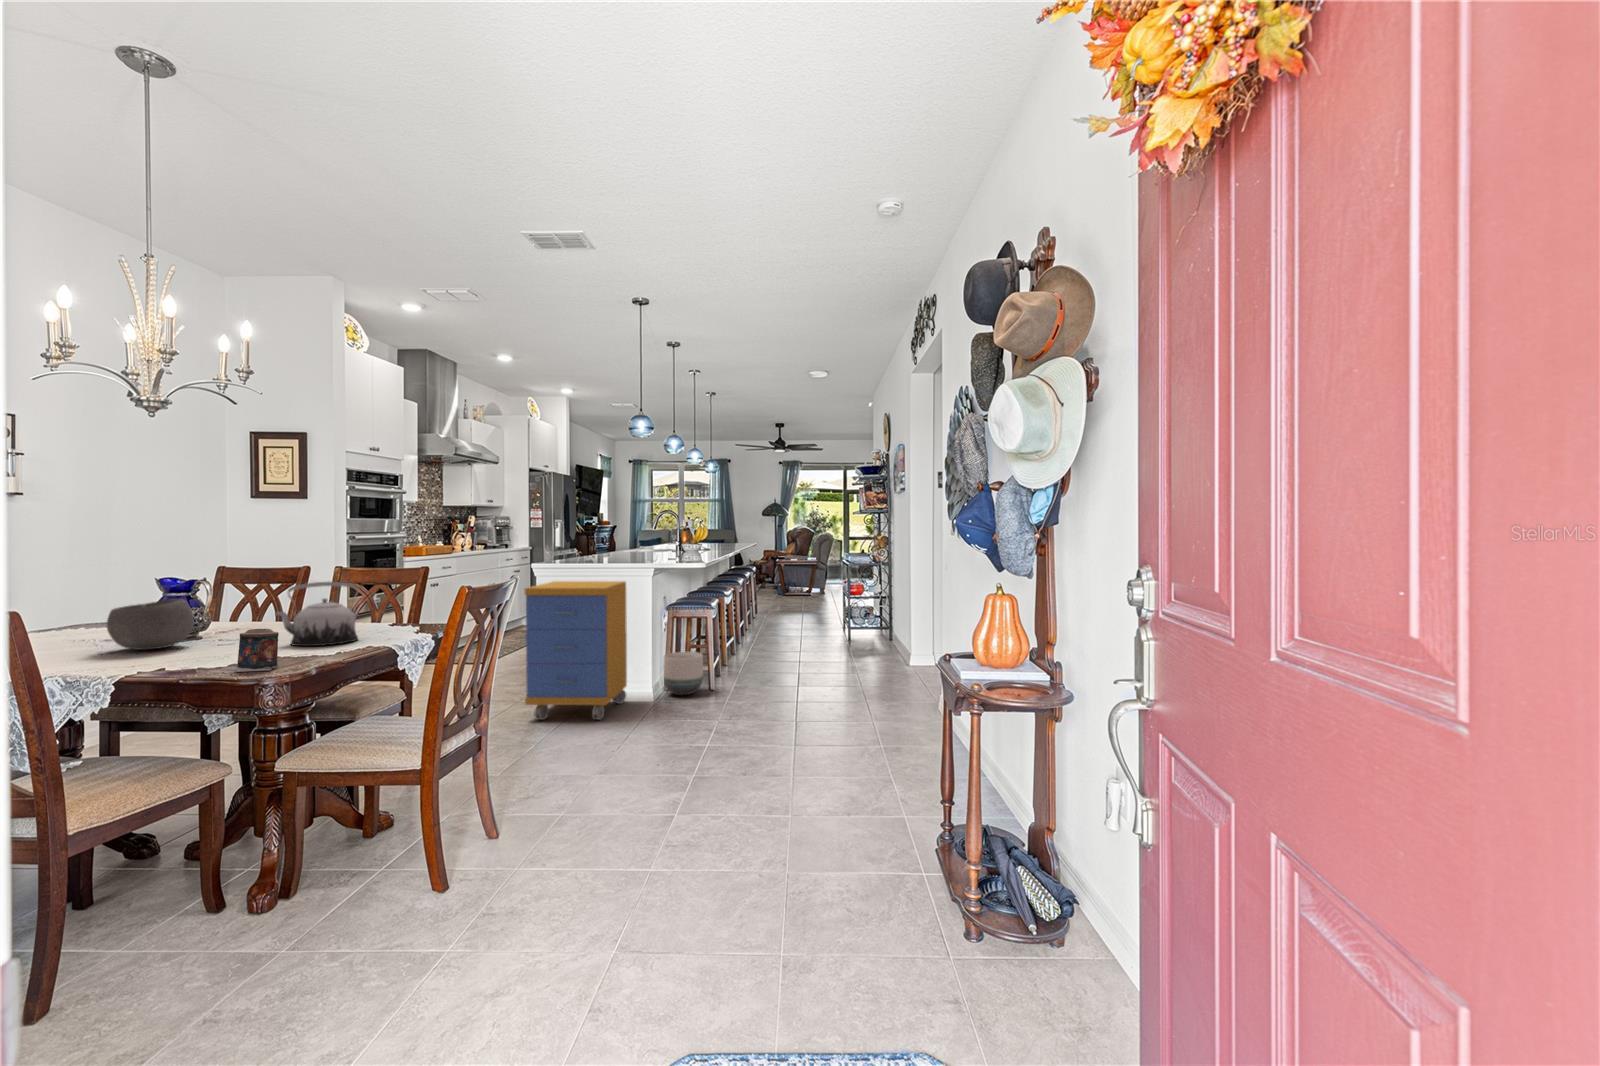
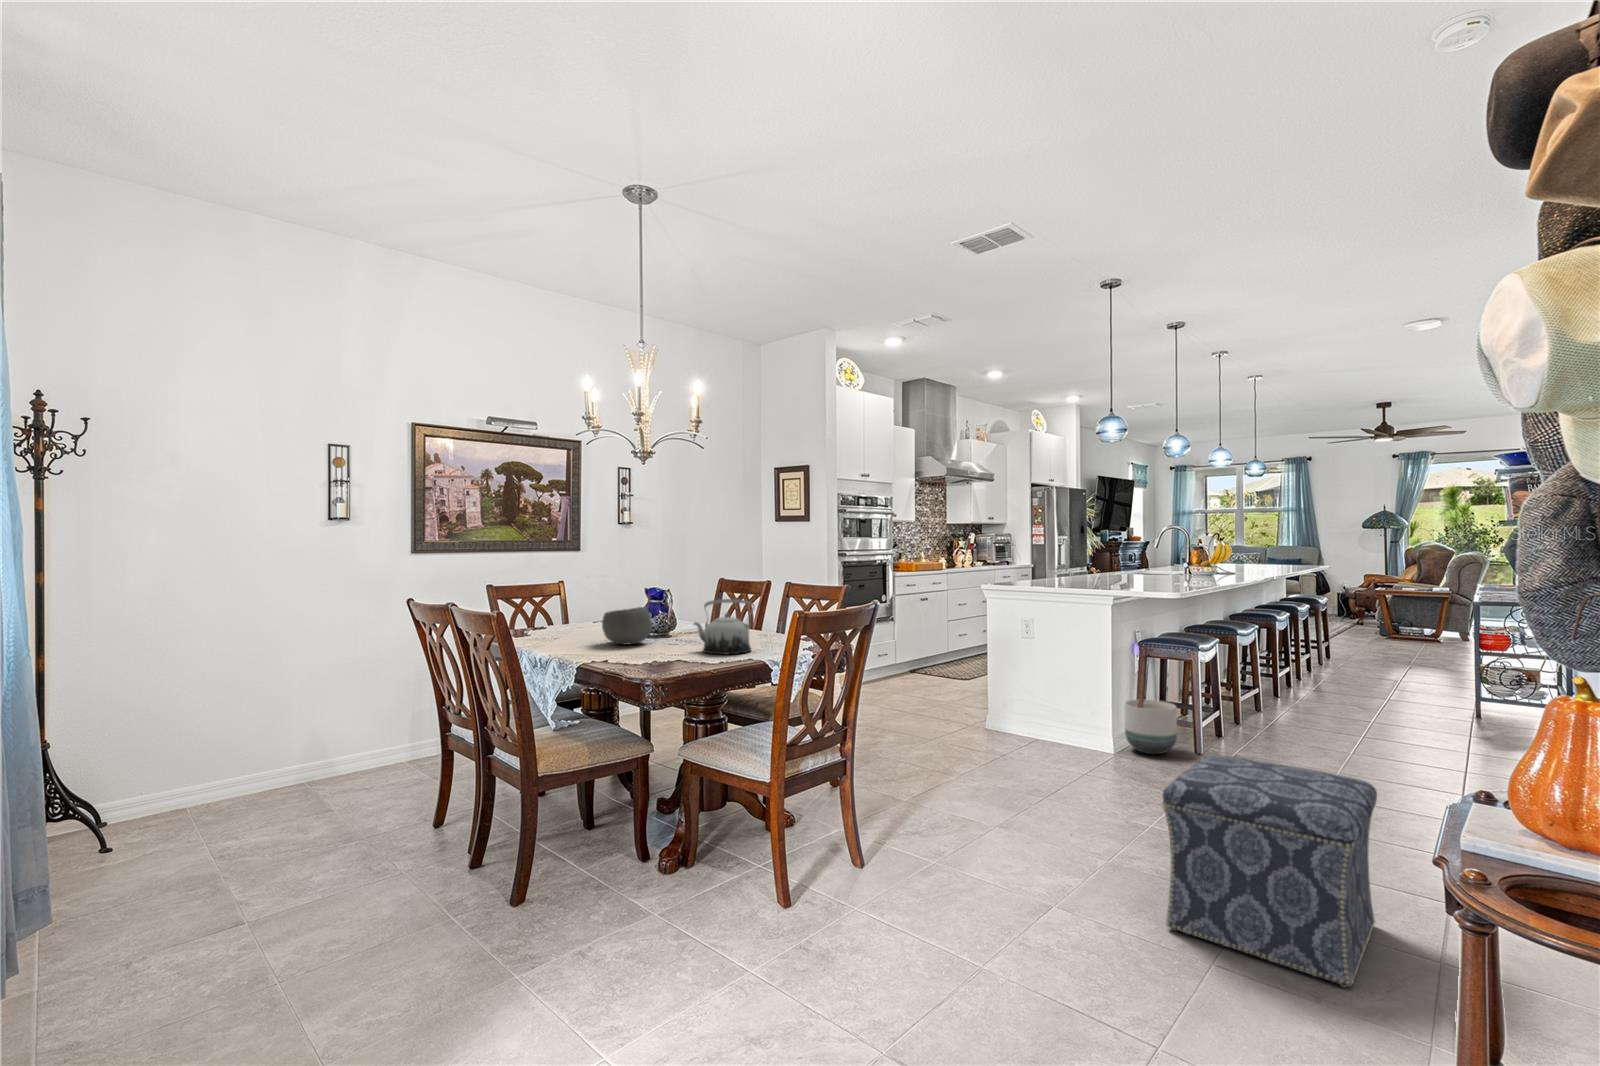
storage cabinet: present [525,581,627,720] -> none [957,606,1076,765]
candle: present [236,629,279,672] -> none [636,636,667,672]
ottoman: none [765,675,884,808] -> present [1163,755,1377,987]

